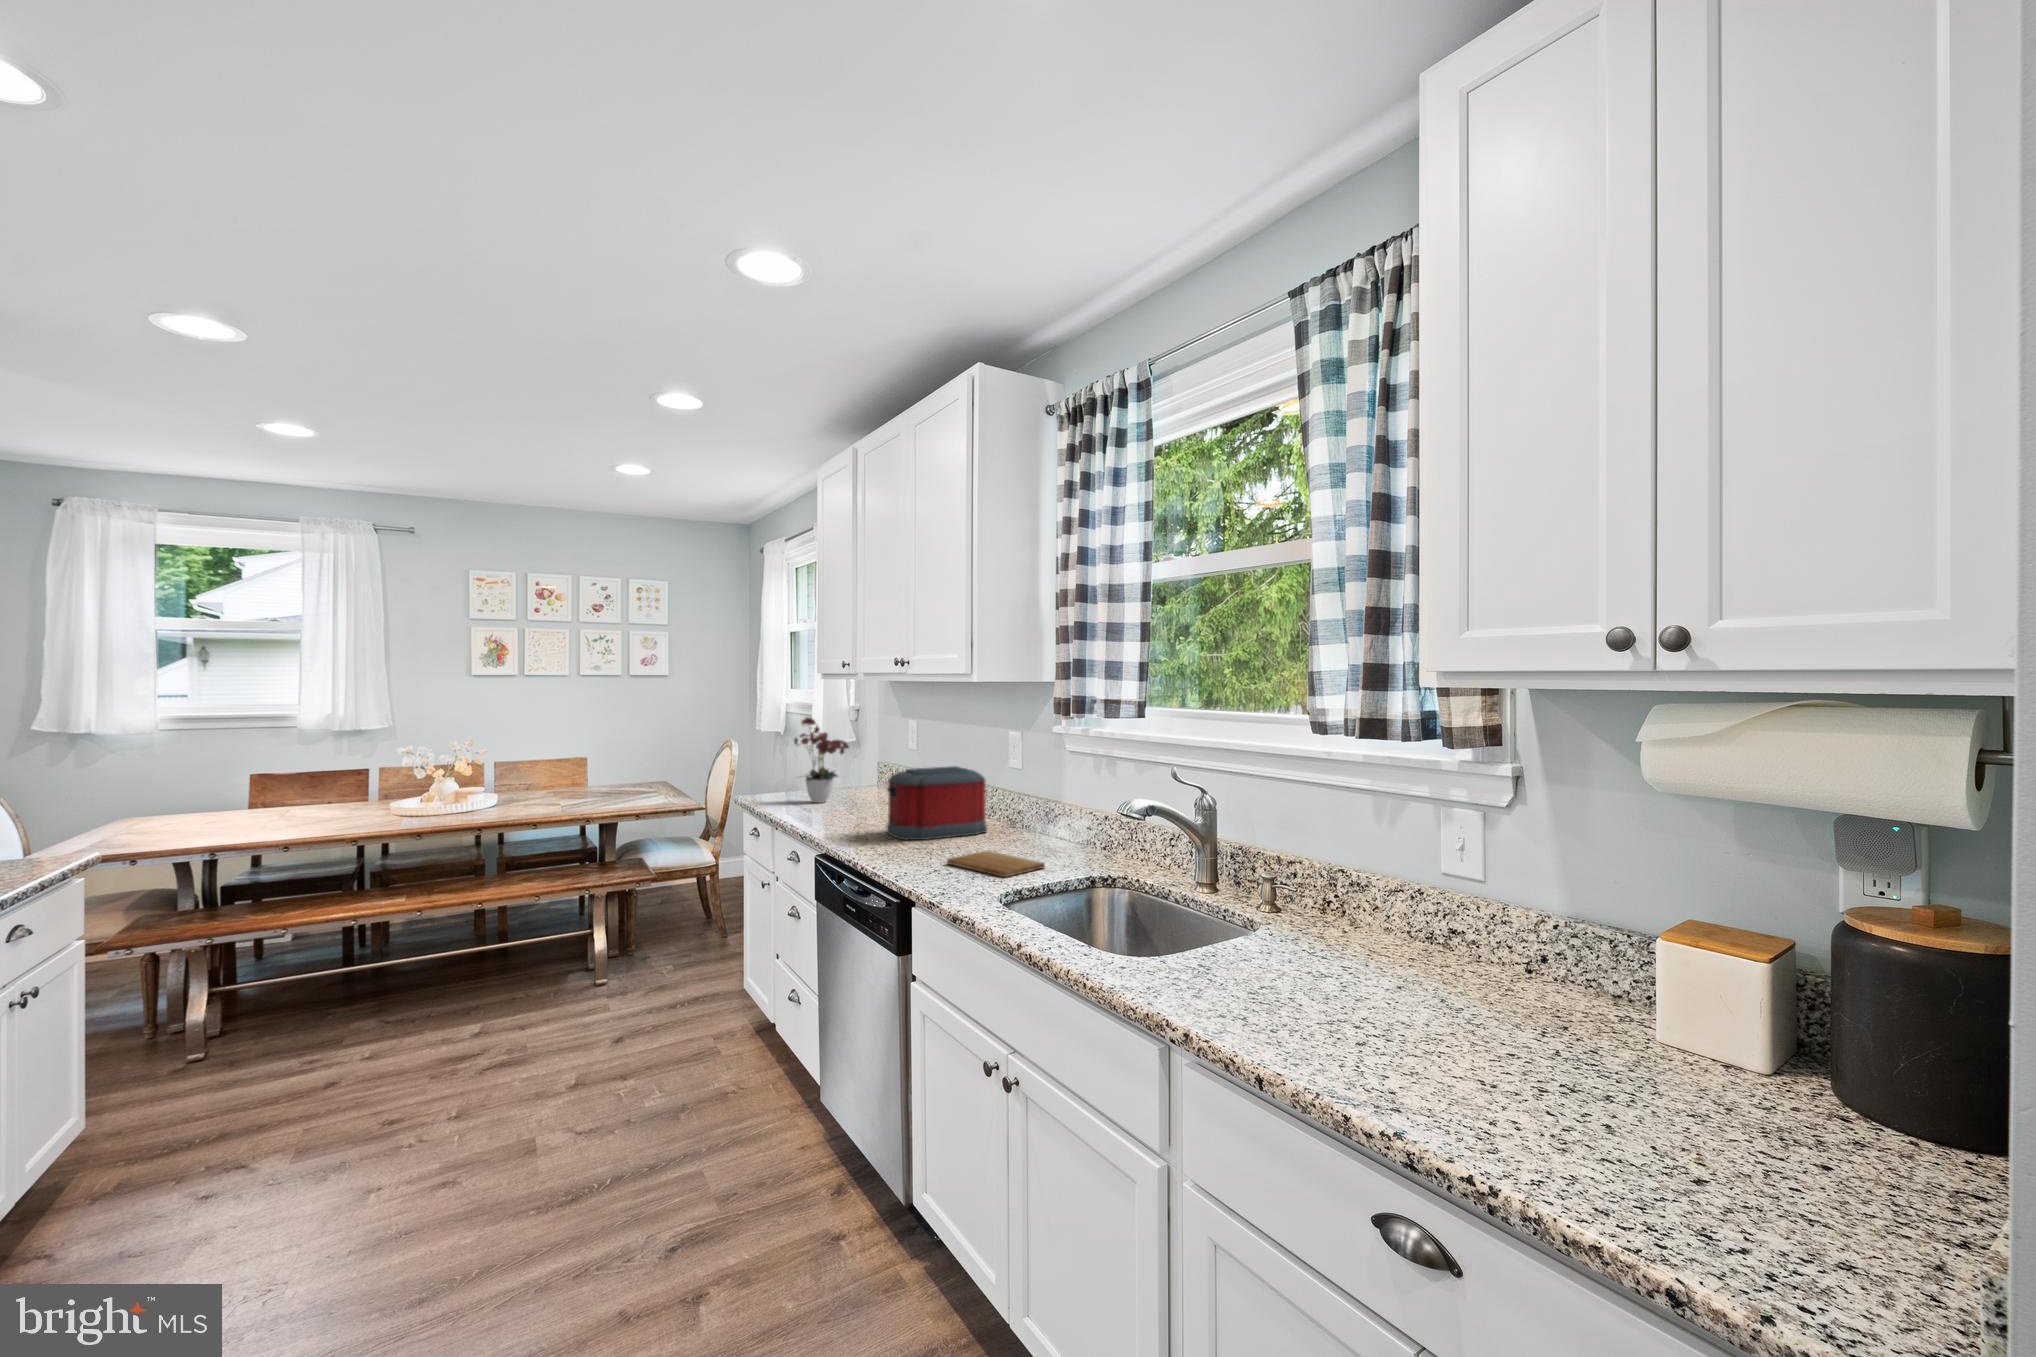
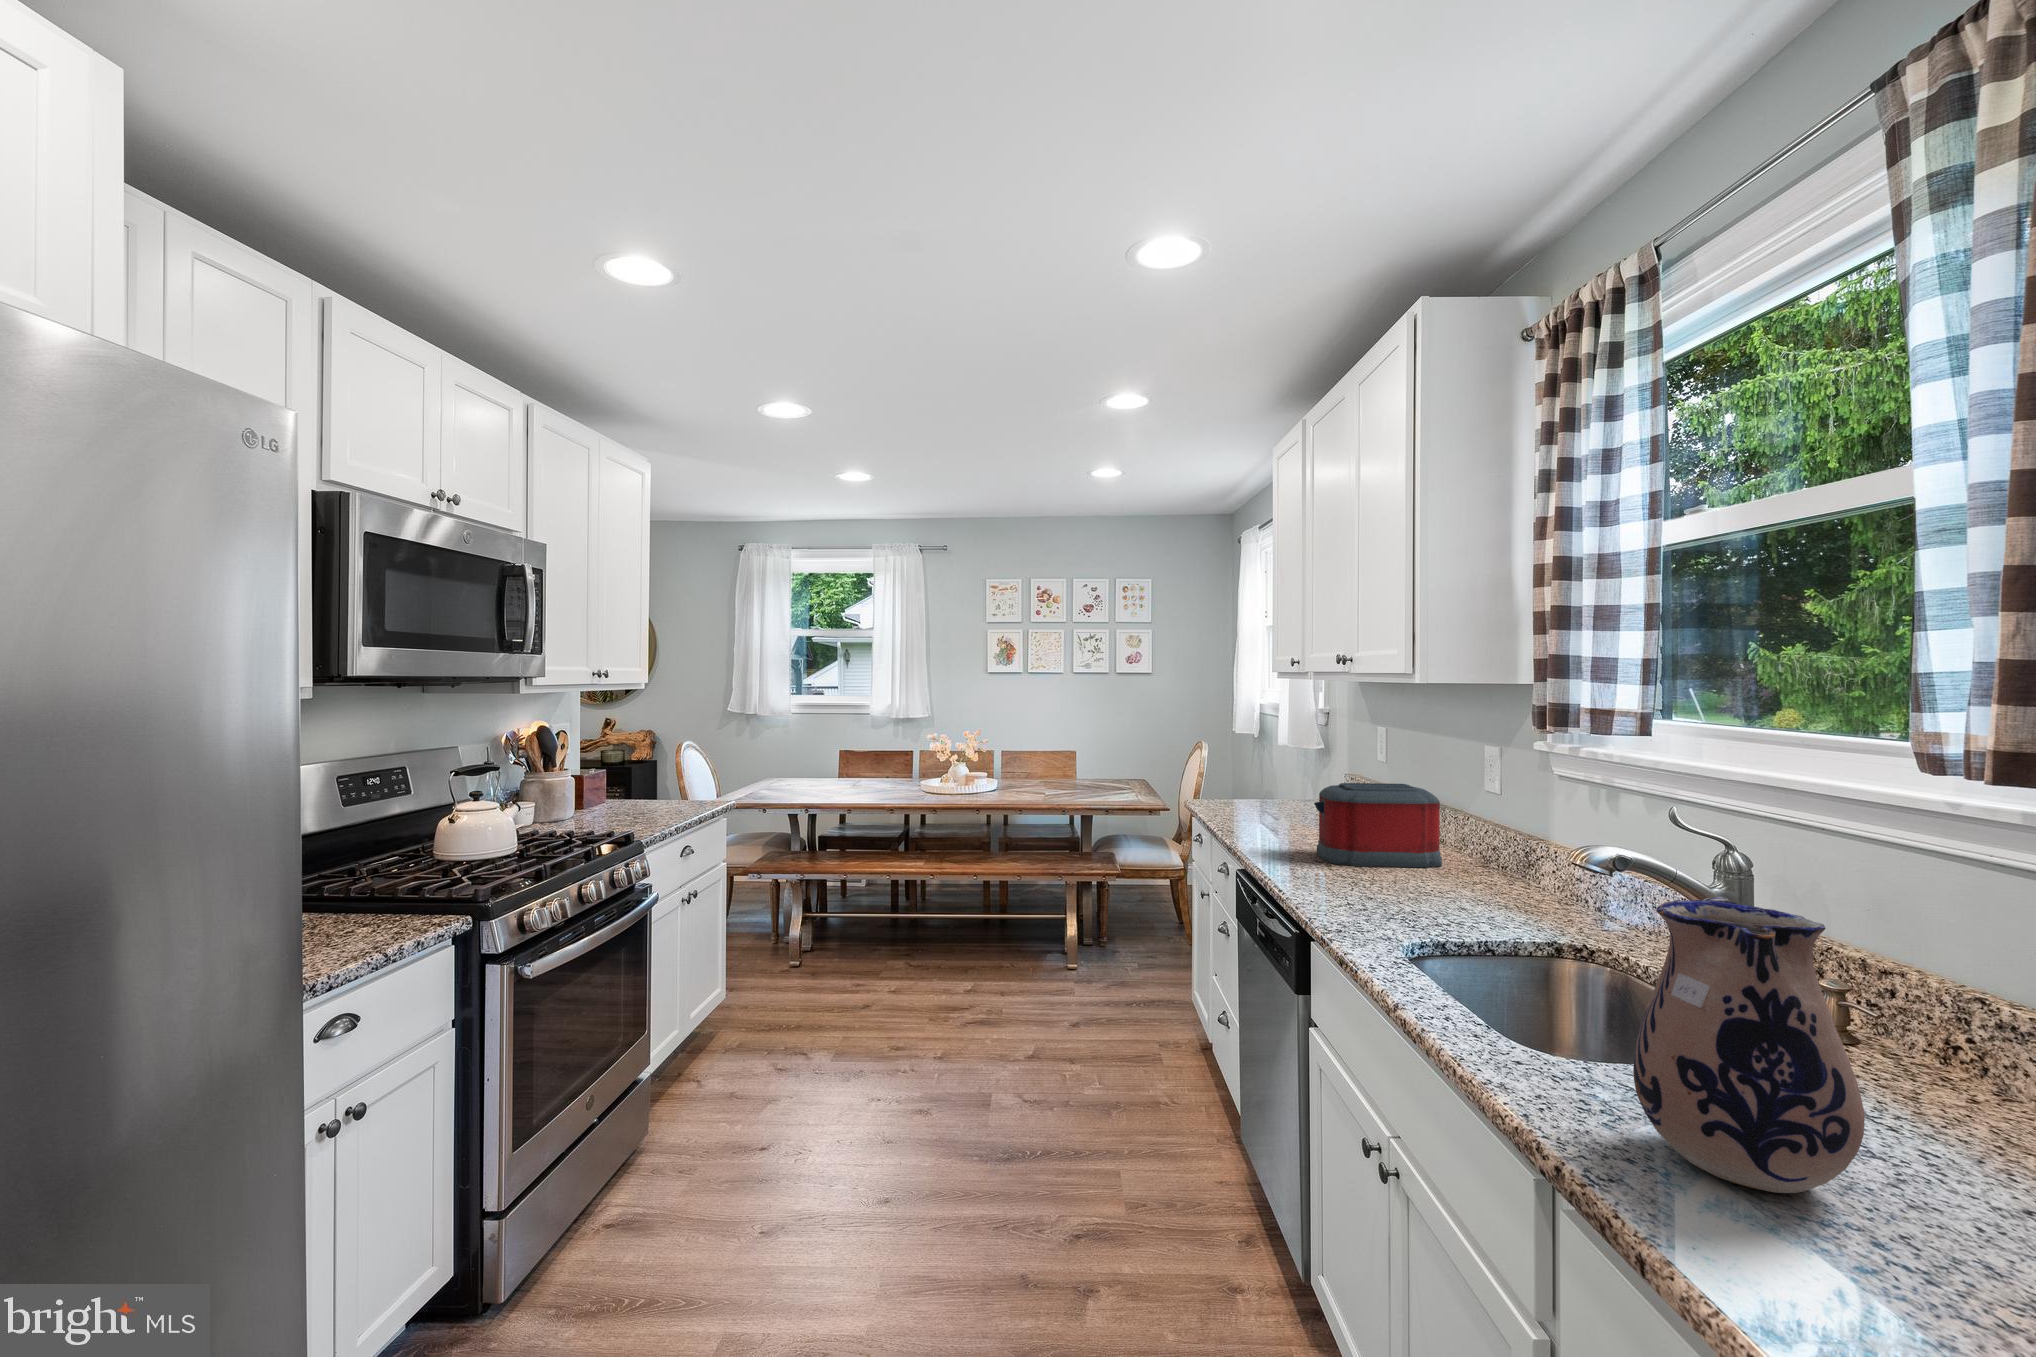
flower arrangement: present [794,718,849,803] -> none [1234,716,1302,813]
ceramic pitcher: none [1213,823,1338,1012] -> present [1633,897,1865,1193]
cutting board: present [947,851,1045,877] -> none [1365,888,1491,923]

